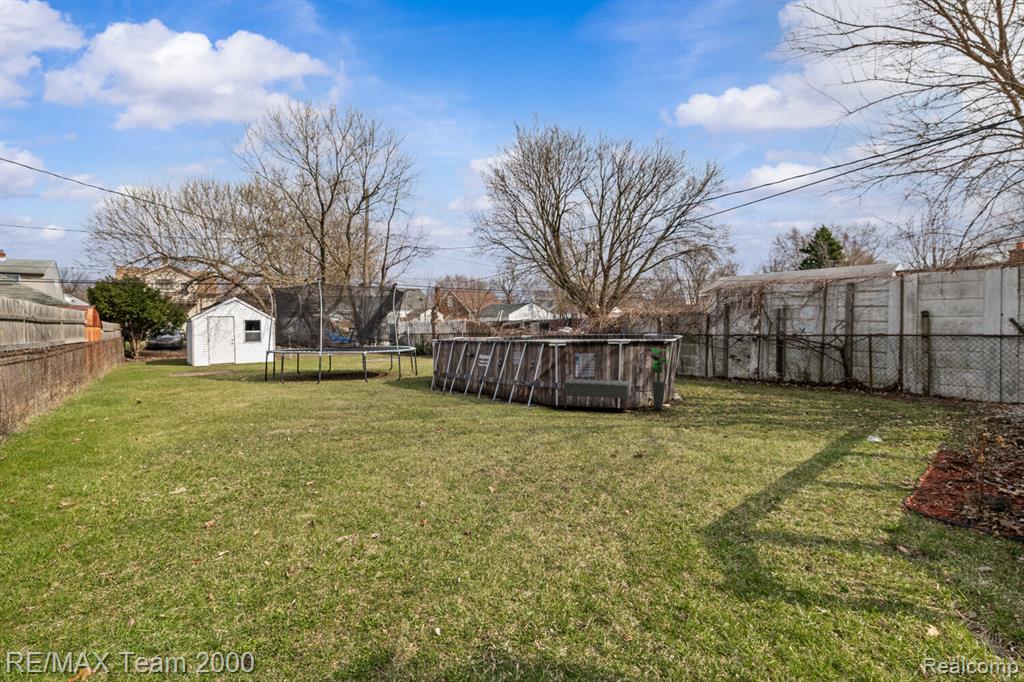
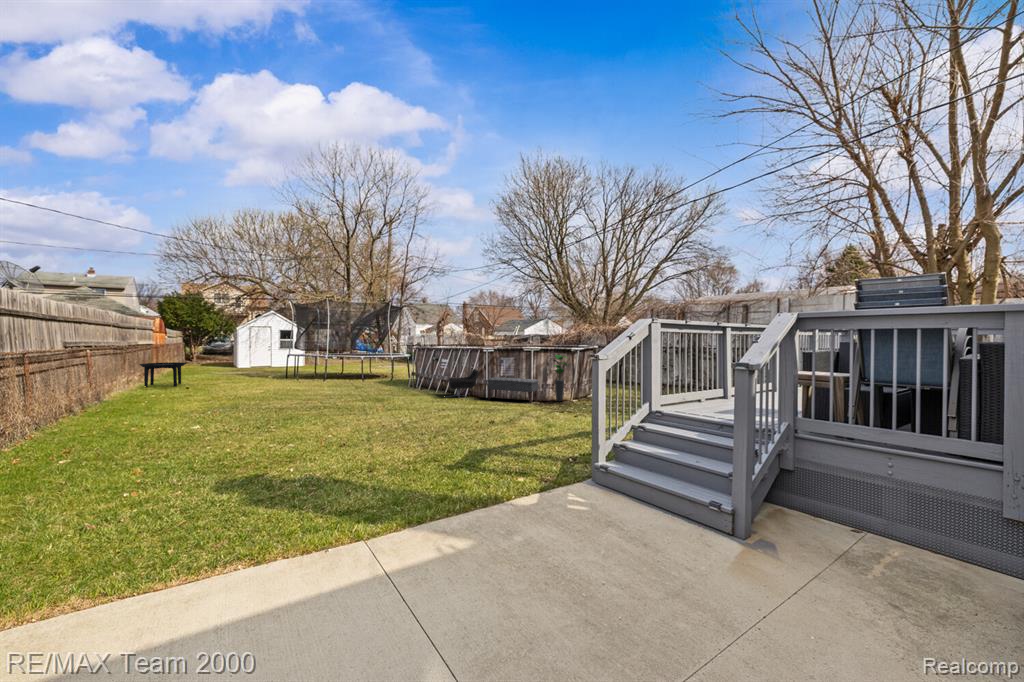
round table: none [68,367,136,403] -> present [140,362,186,387]
lounge chair: none [502,368,547,408] -> present [449,369,479,398]

